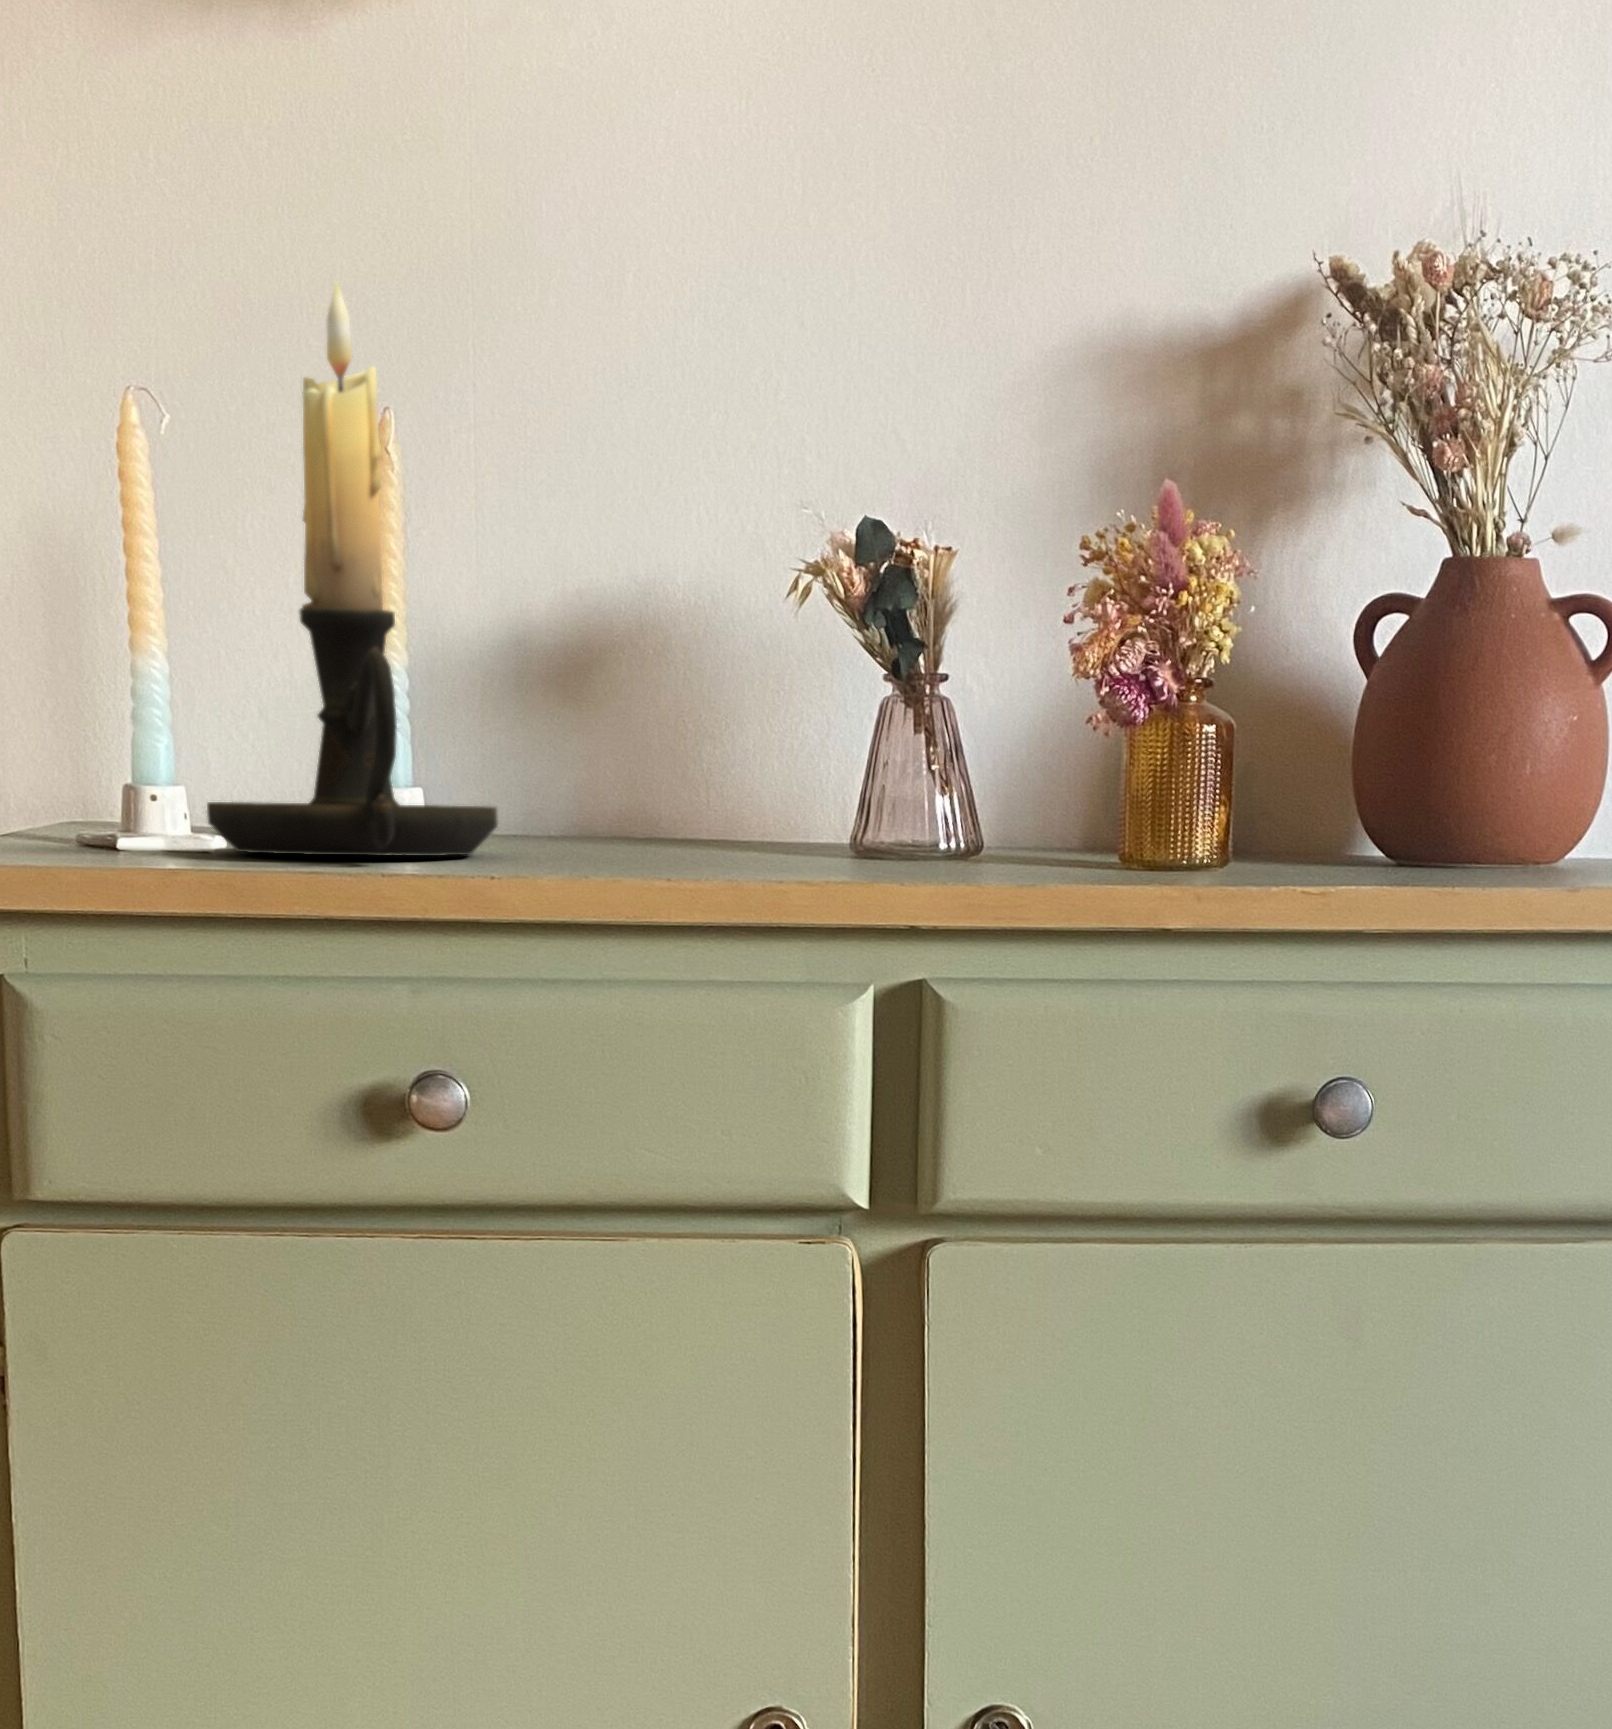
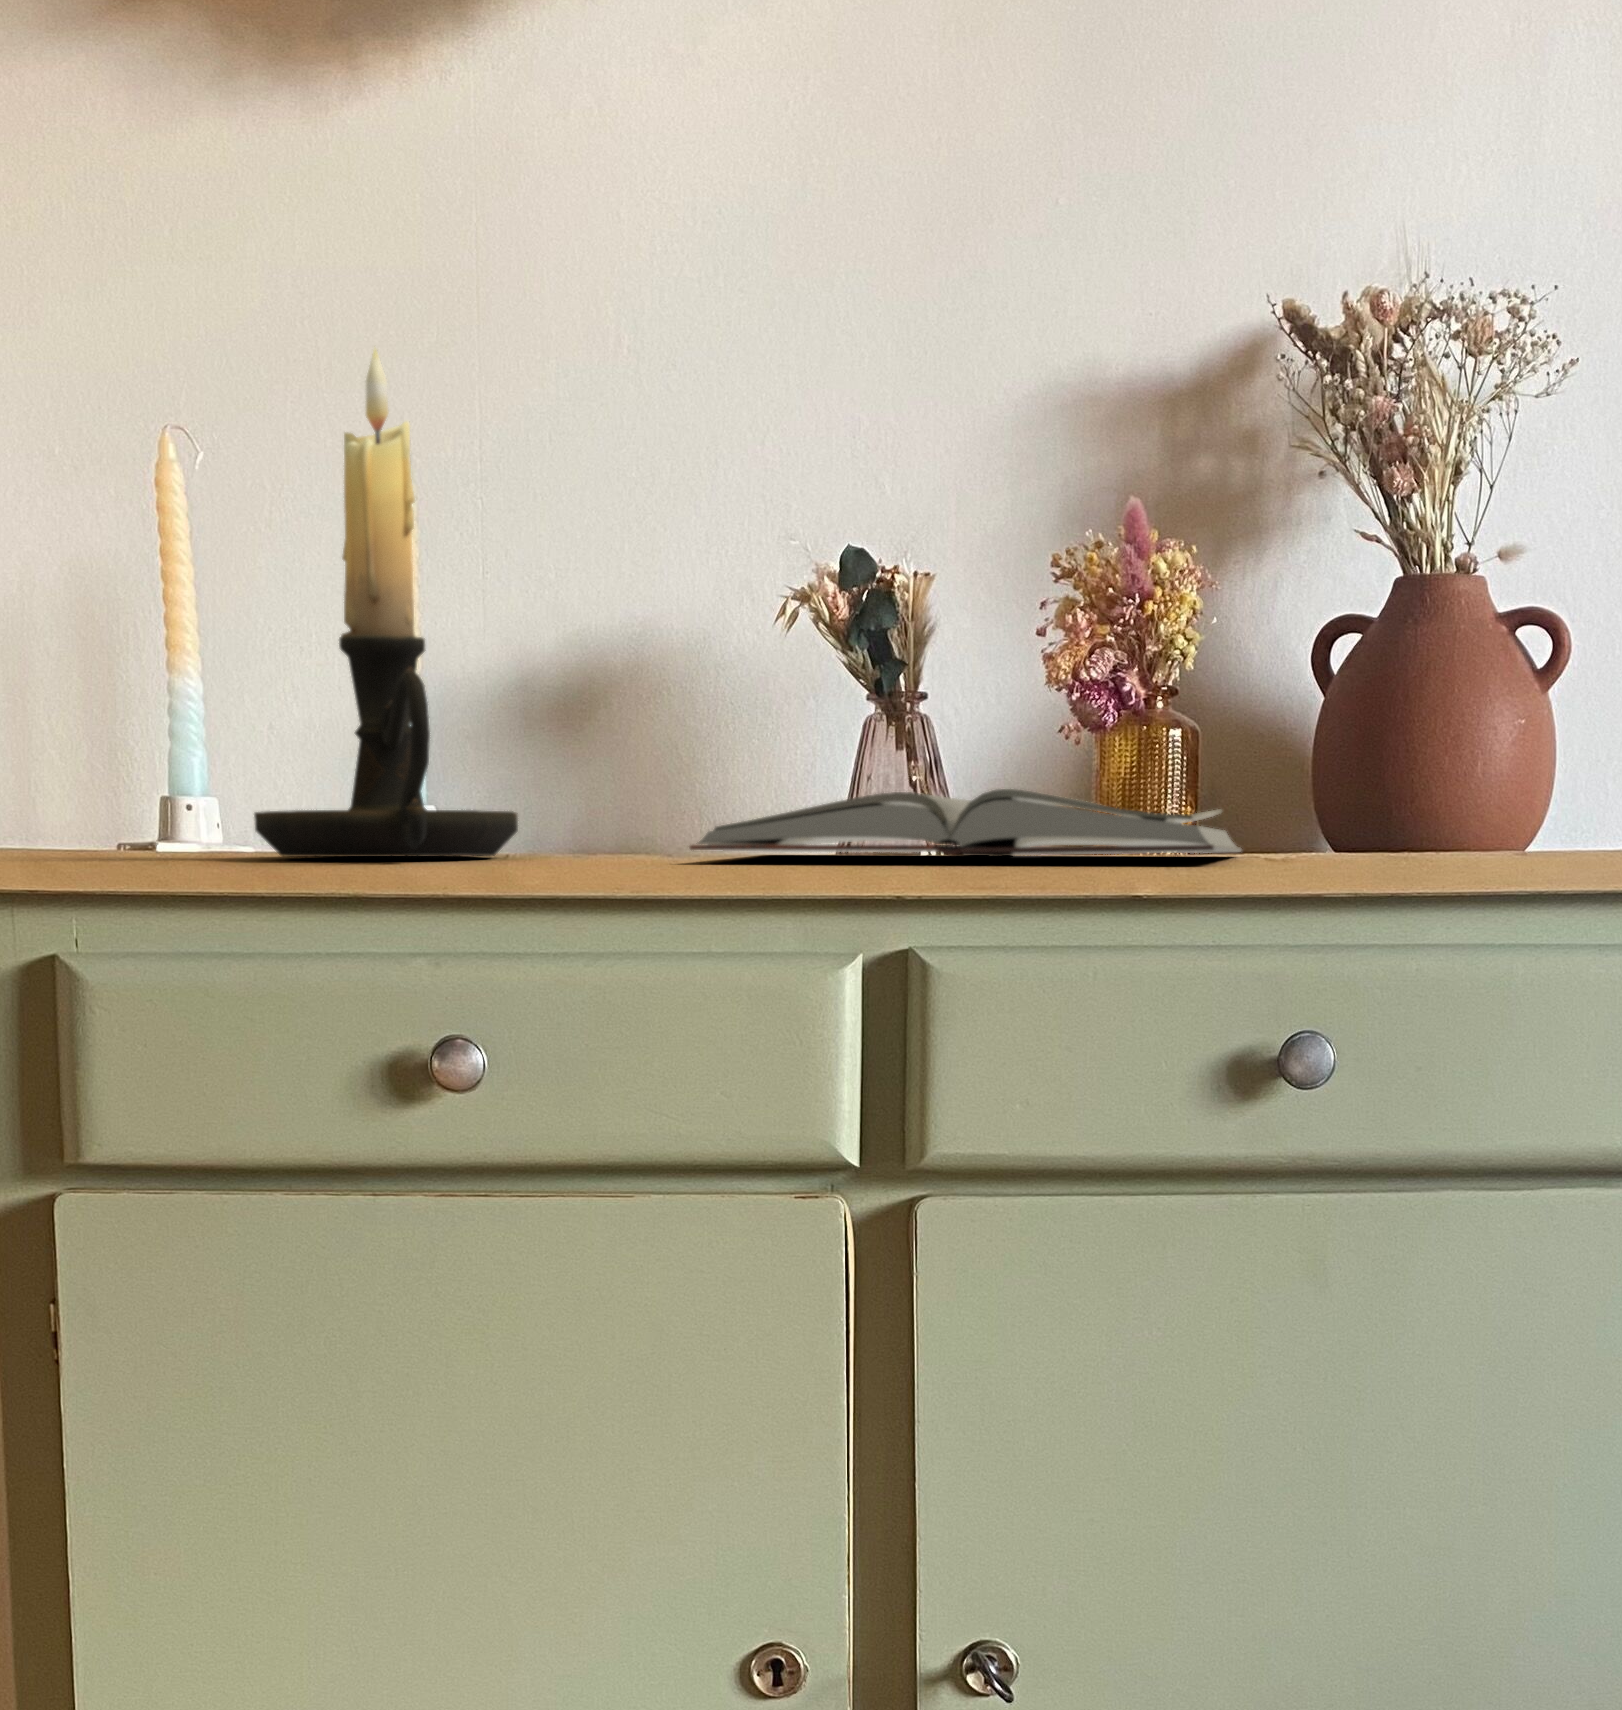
hardback book: none [683,799,1279,872] -> present [690,789,1241,857]

